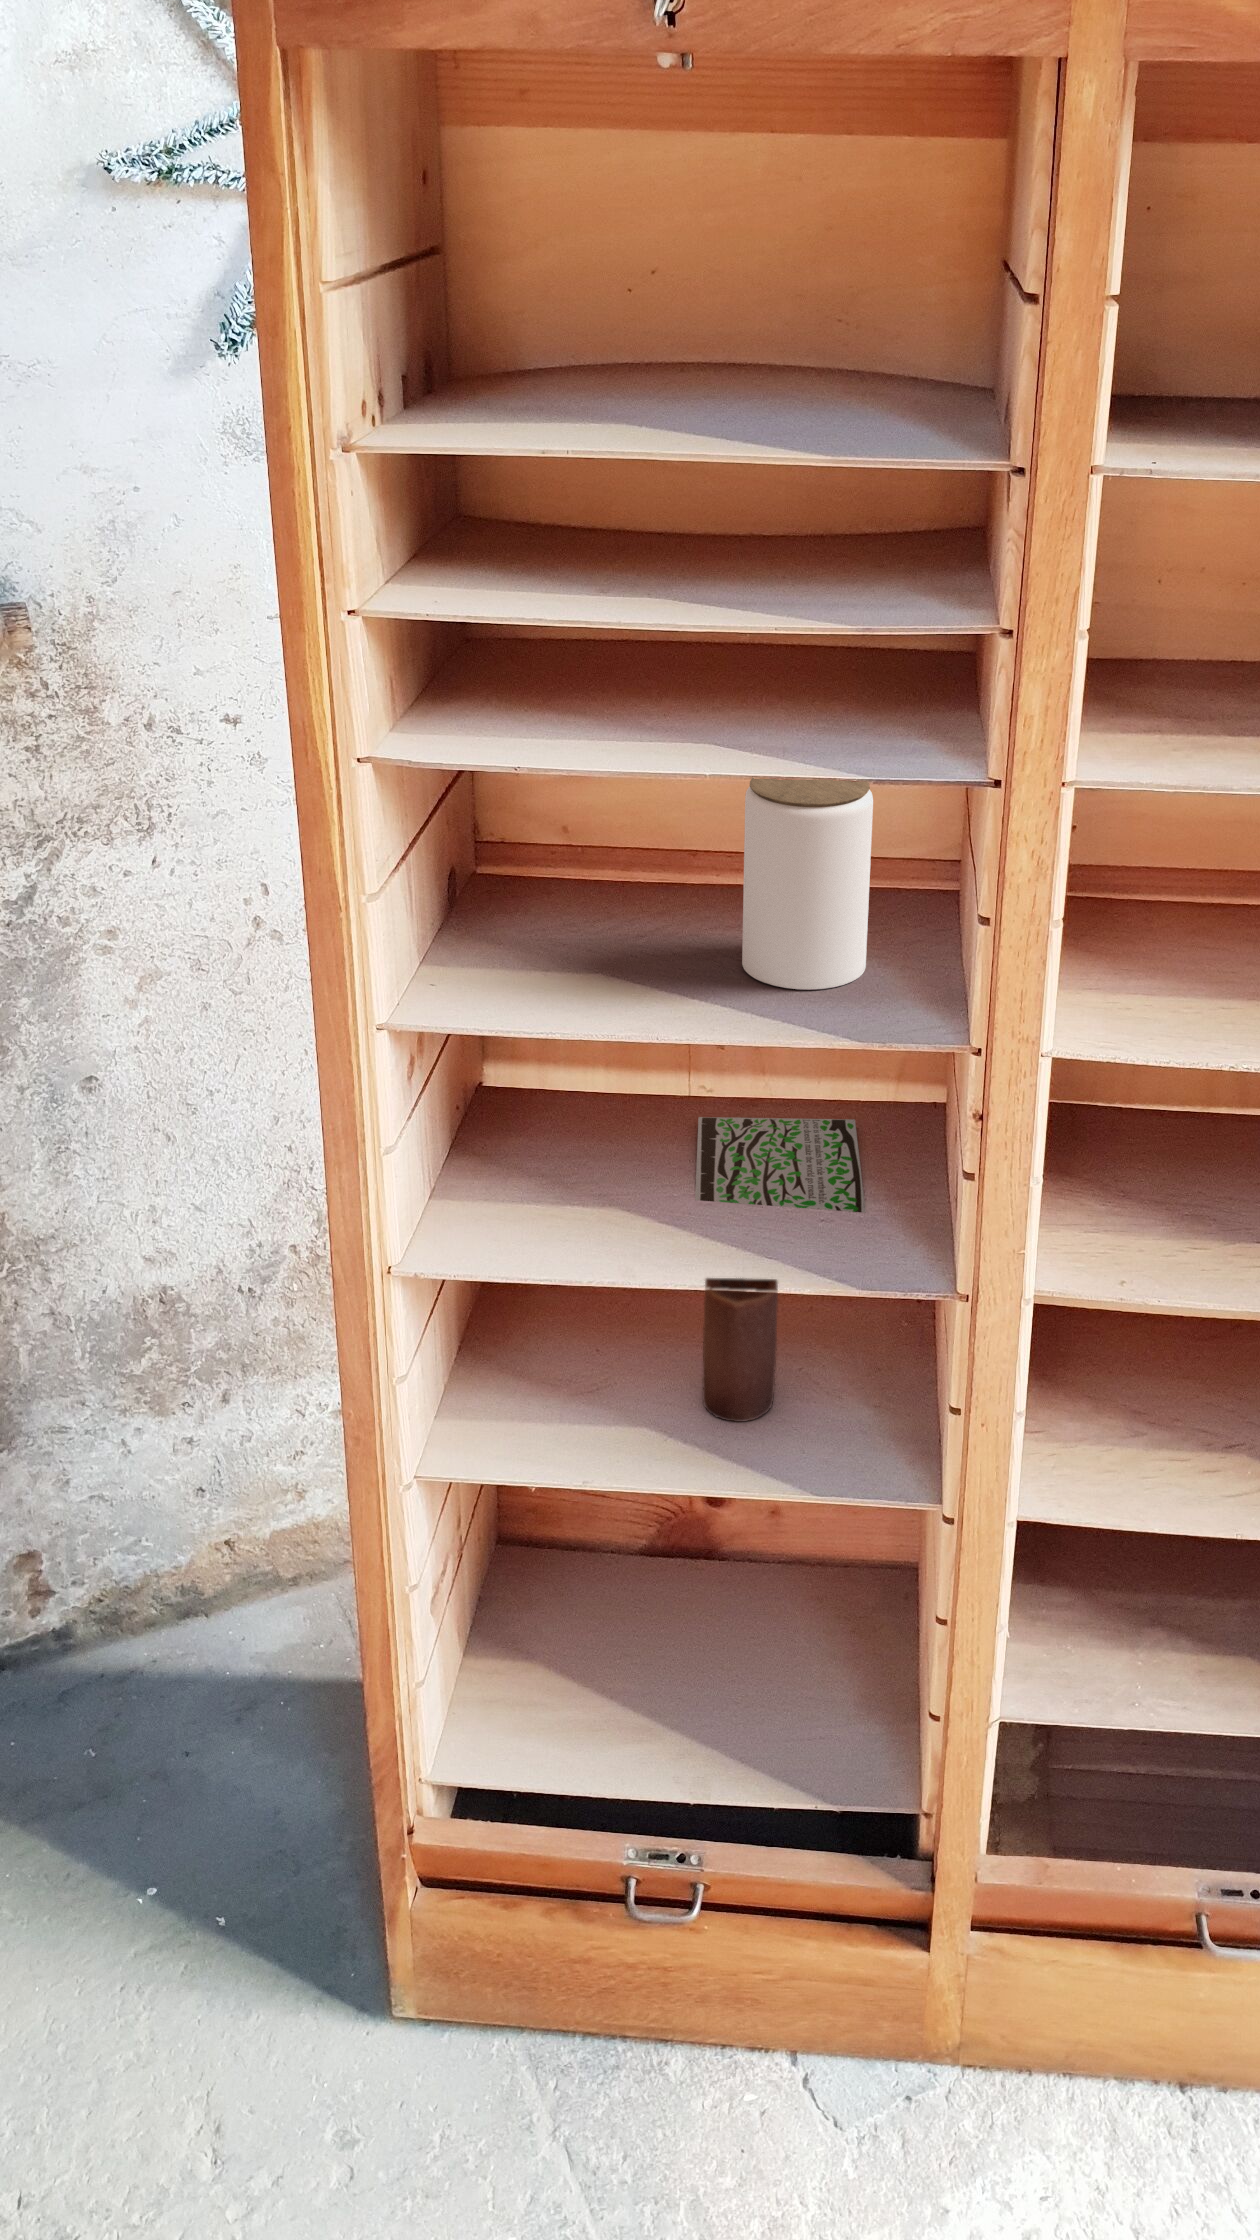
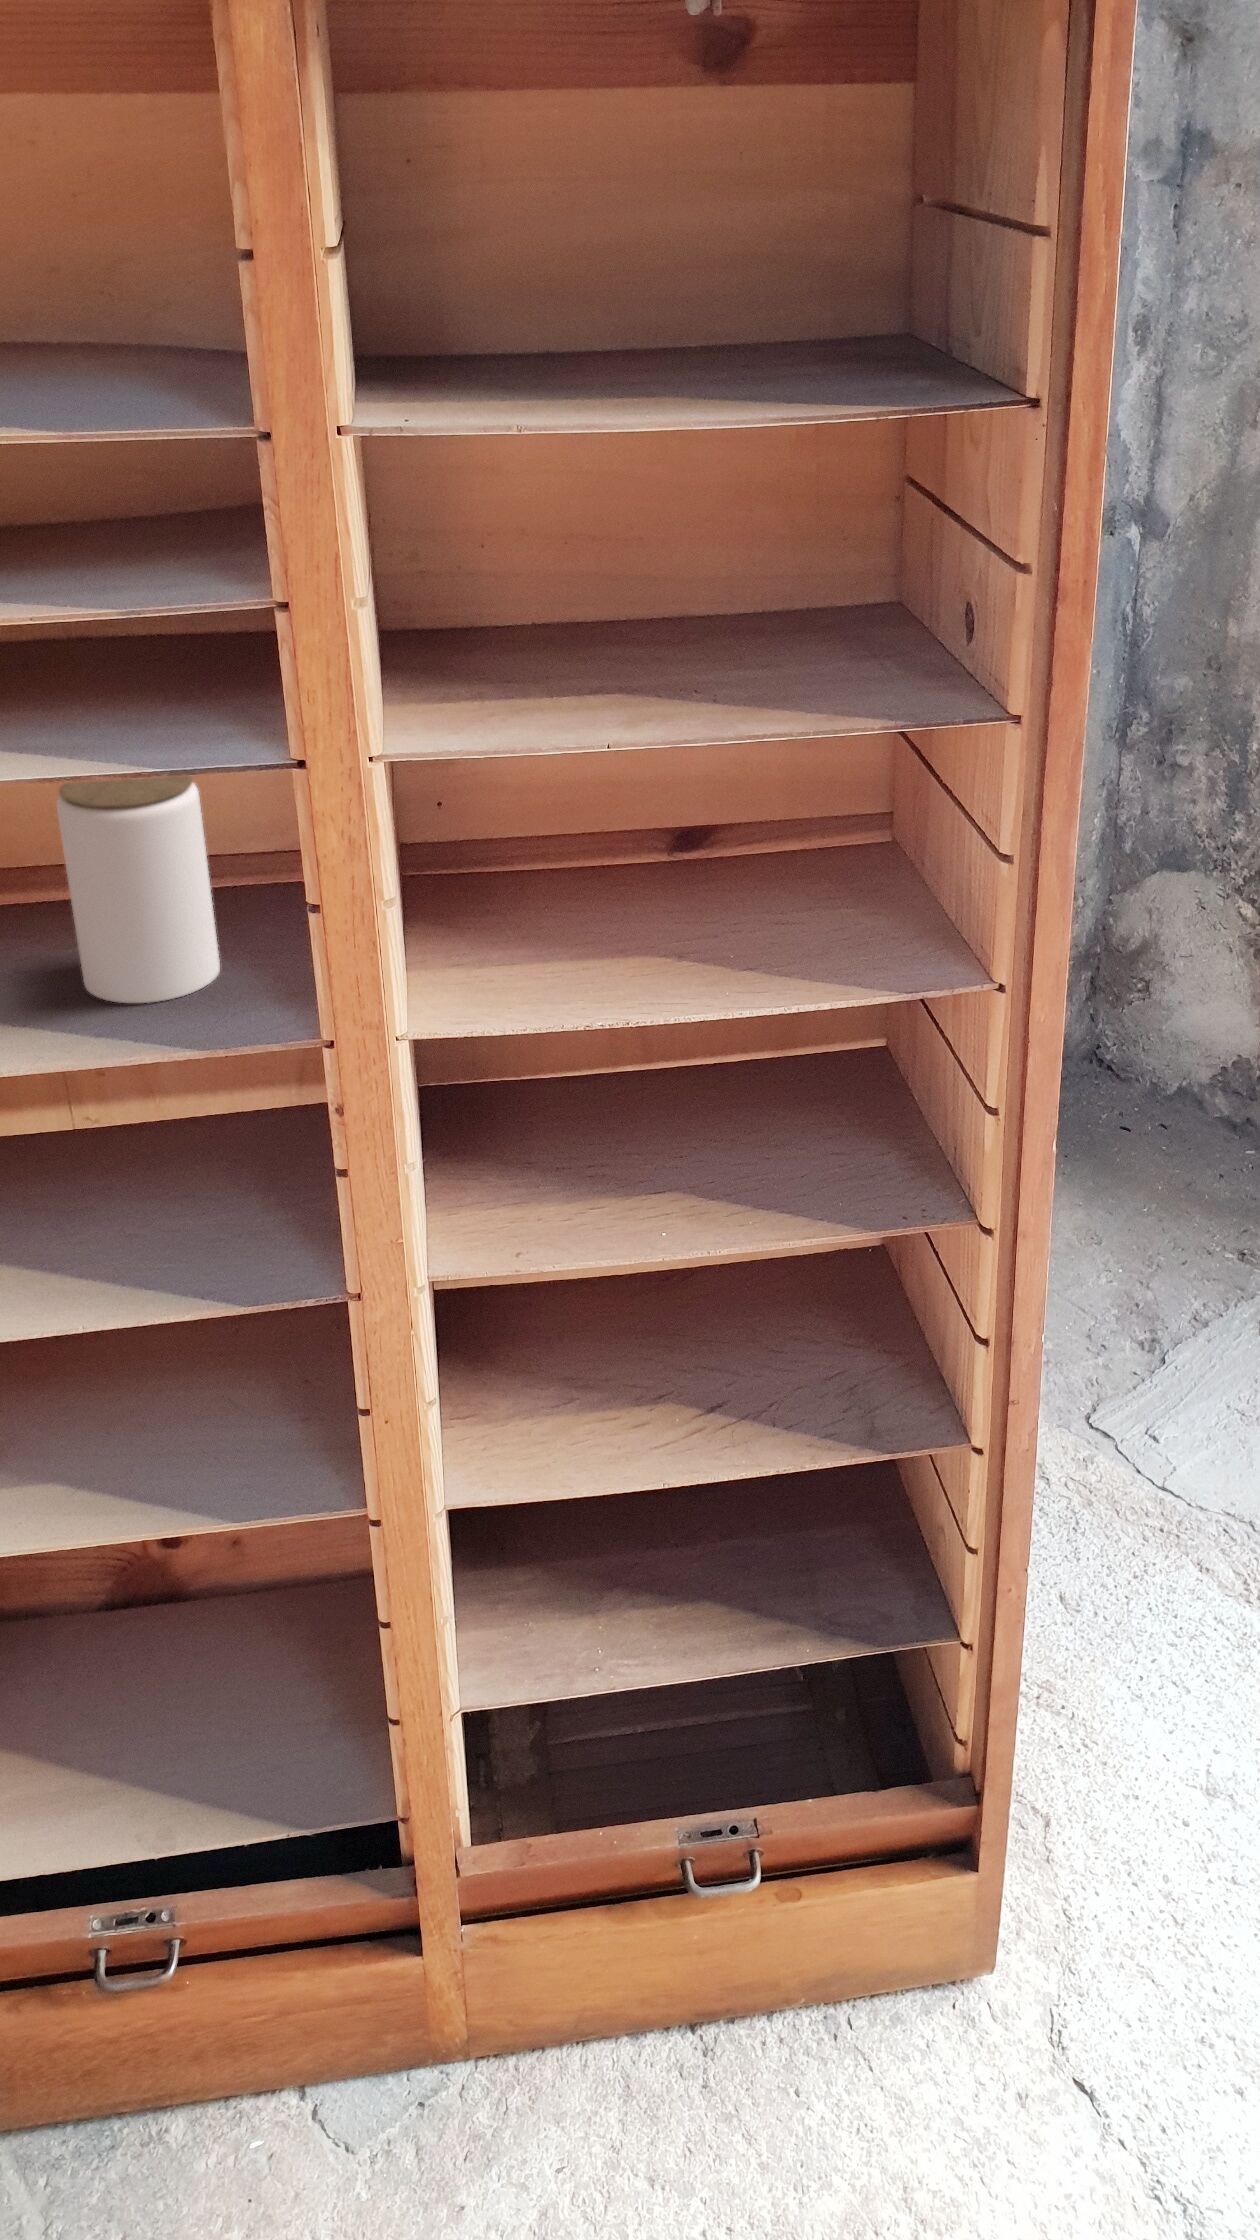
book: present [695,1117,866,1213] -> none [71,1125,262,1272]
candle: present [702,1278,778,1422] -> none [100,1290,196,1459]

